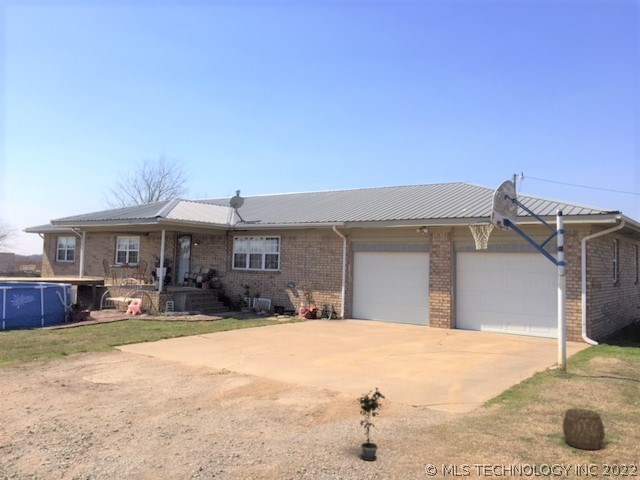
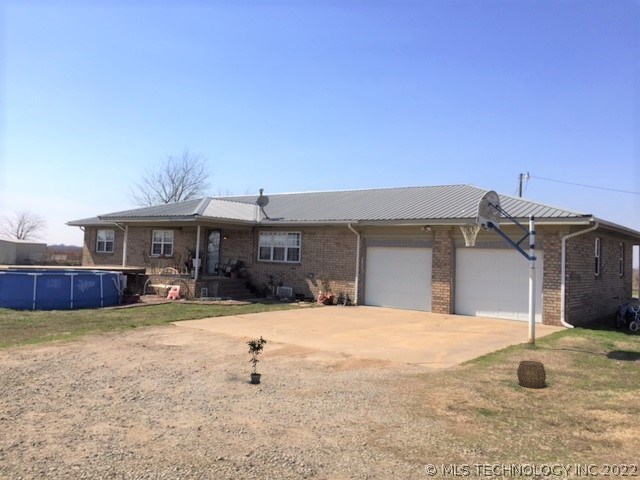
potted plant: present [357,388,385,460] -> present [248,336,266,384]

